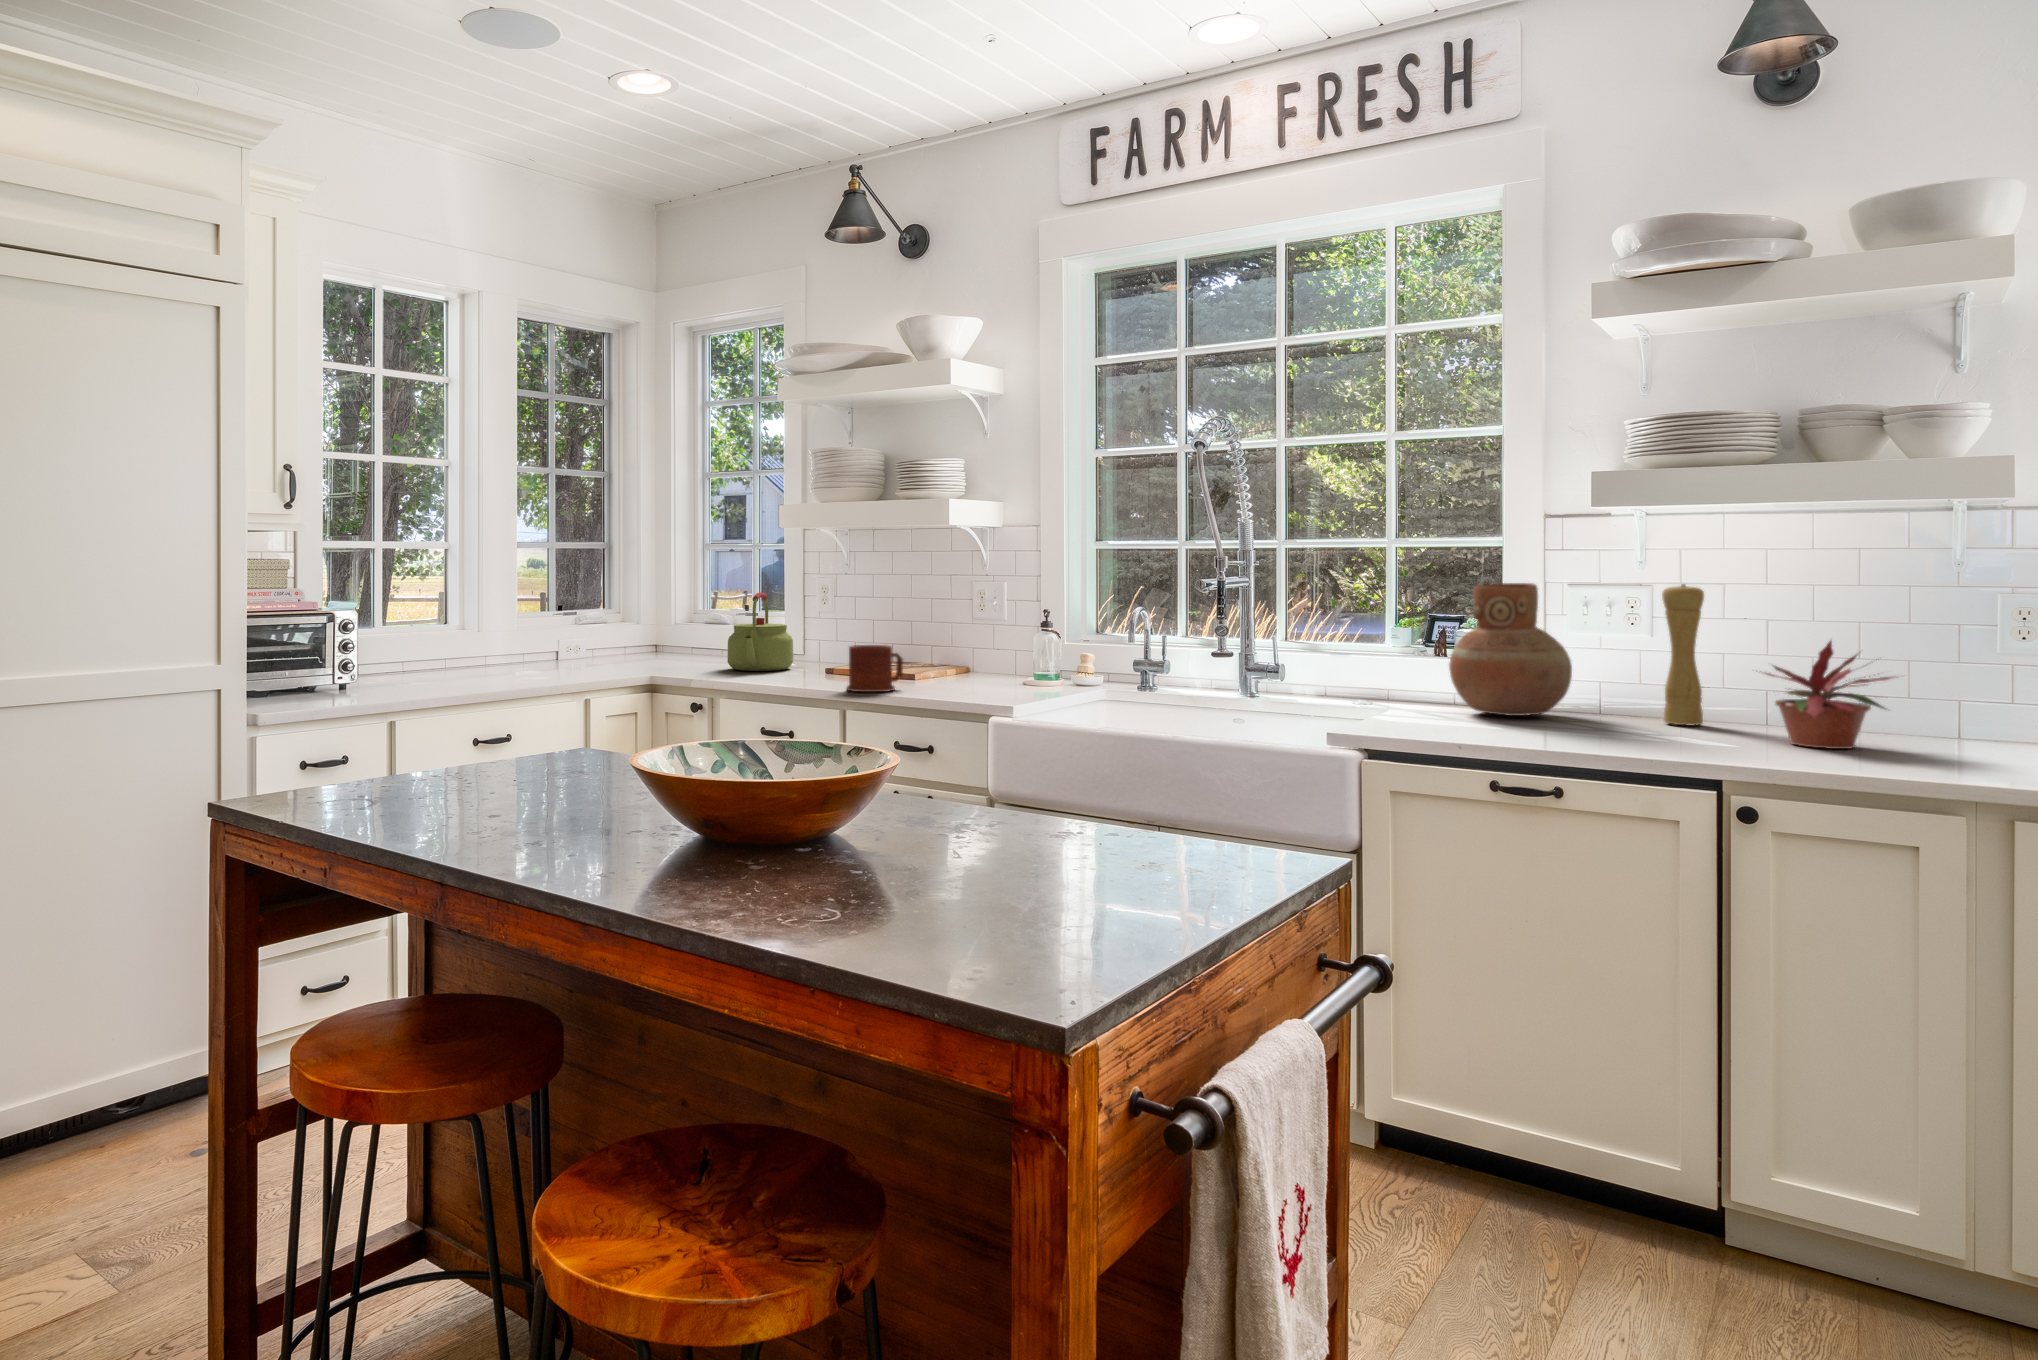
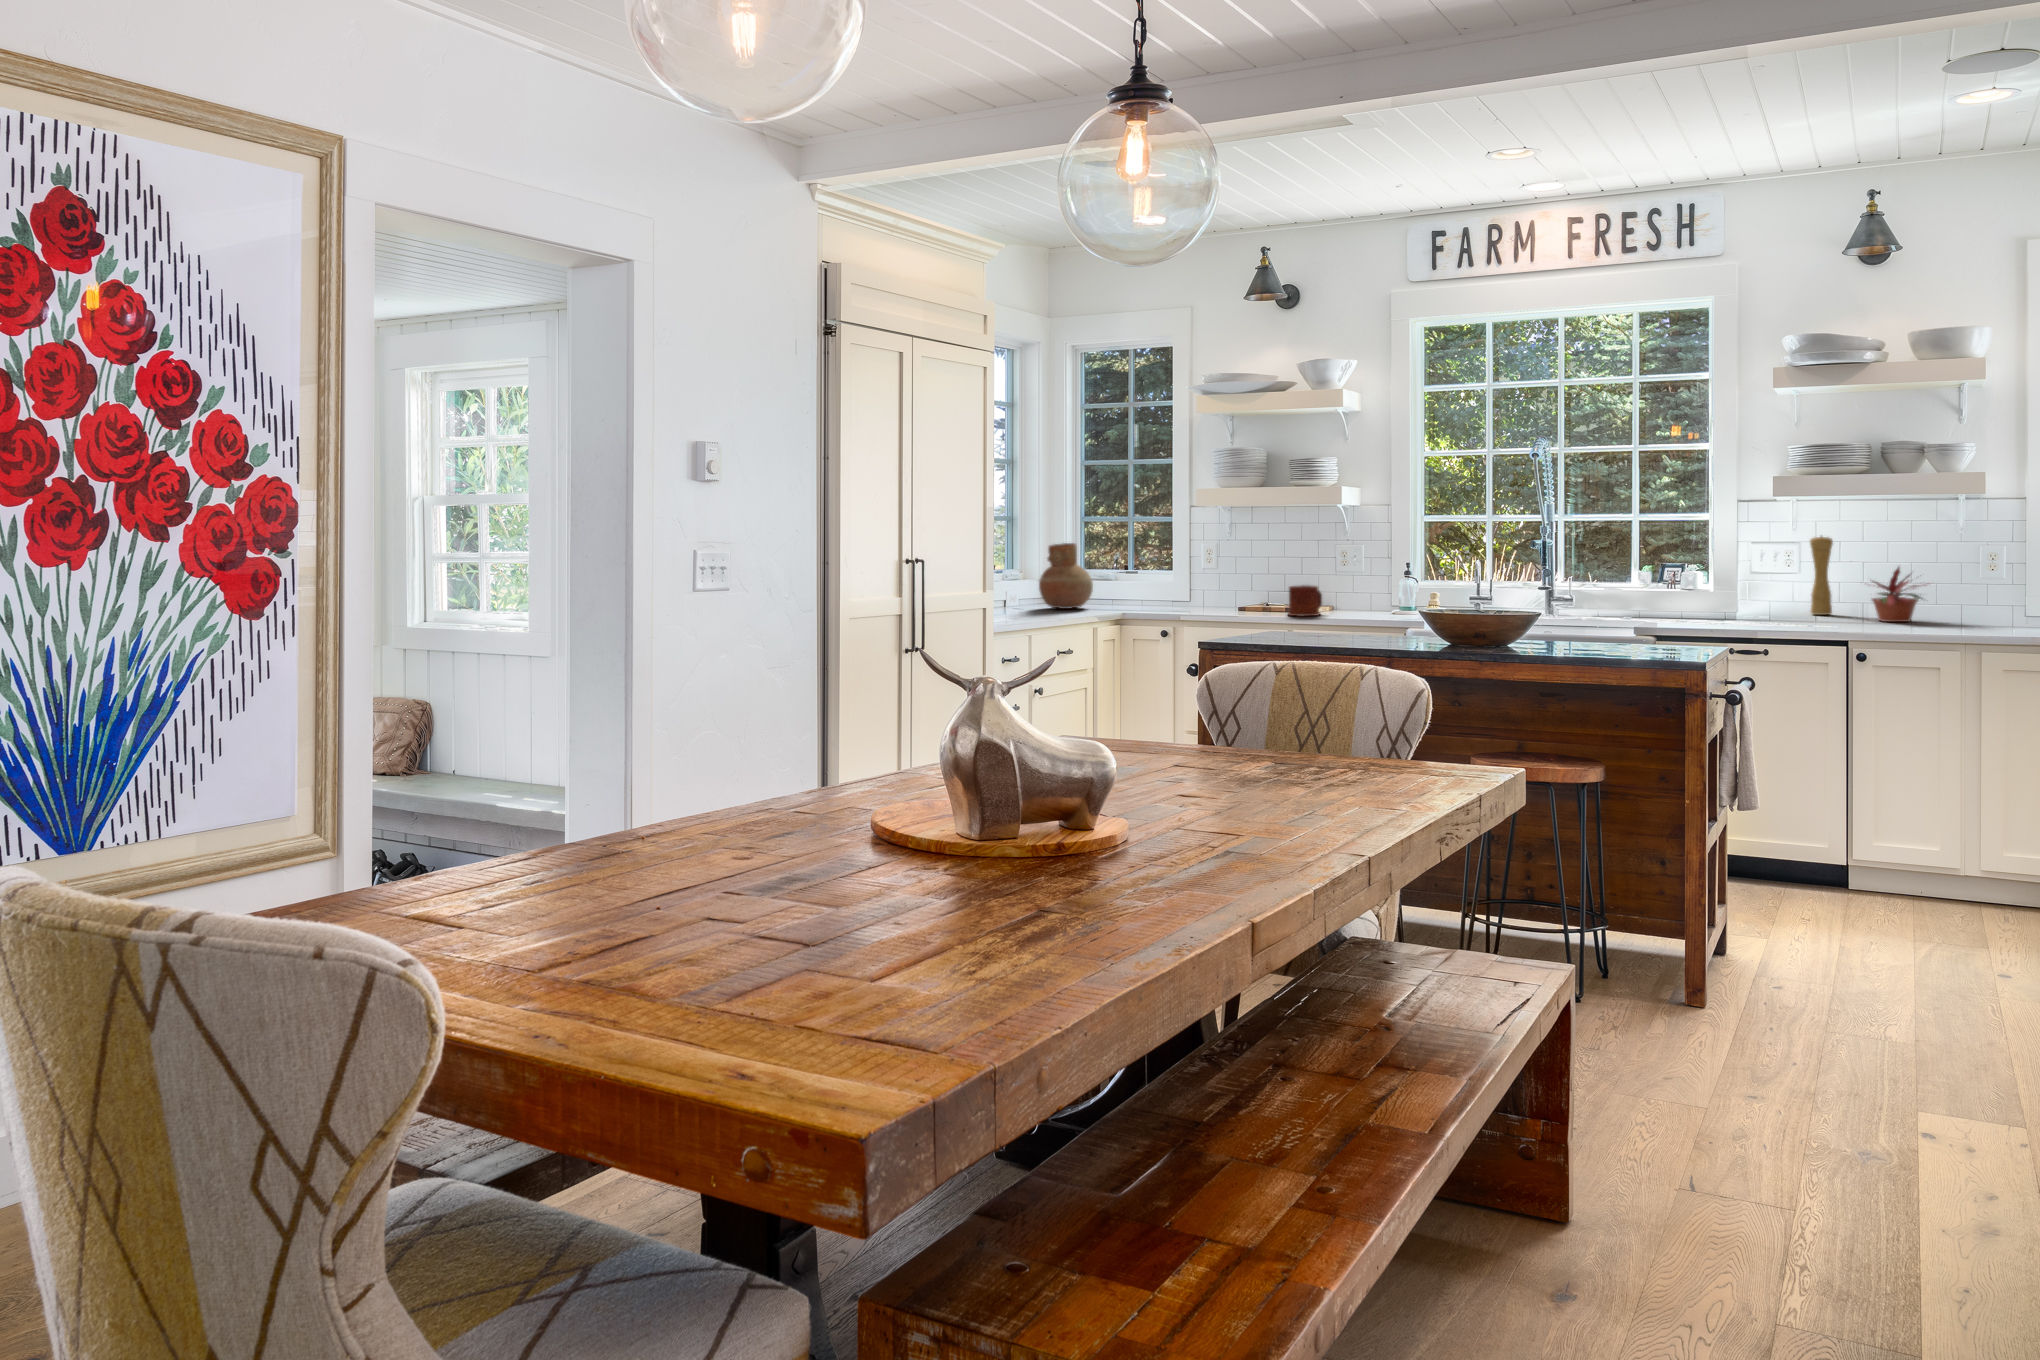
vase: present [1449,583,1572,716] -> present [1039,543,1093,609]
kettle: present [727,592,793,671] -> none [1156,551,1204,607]

